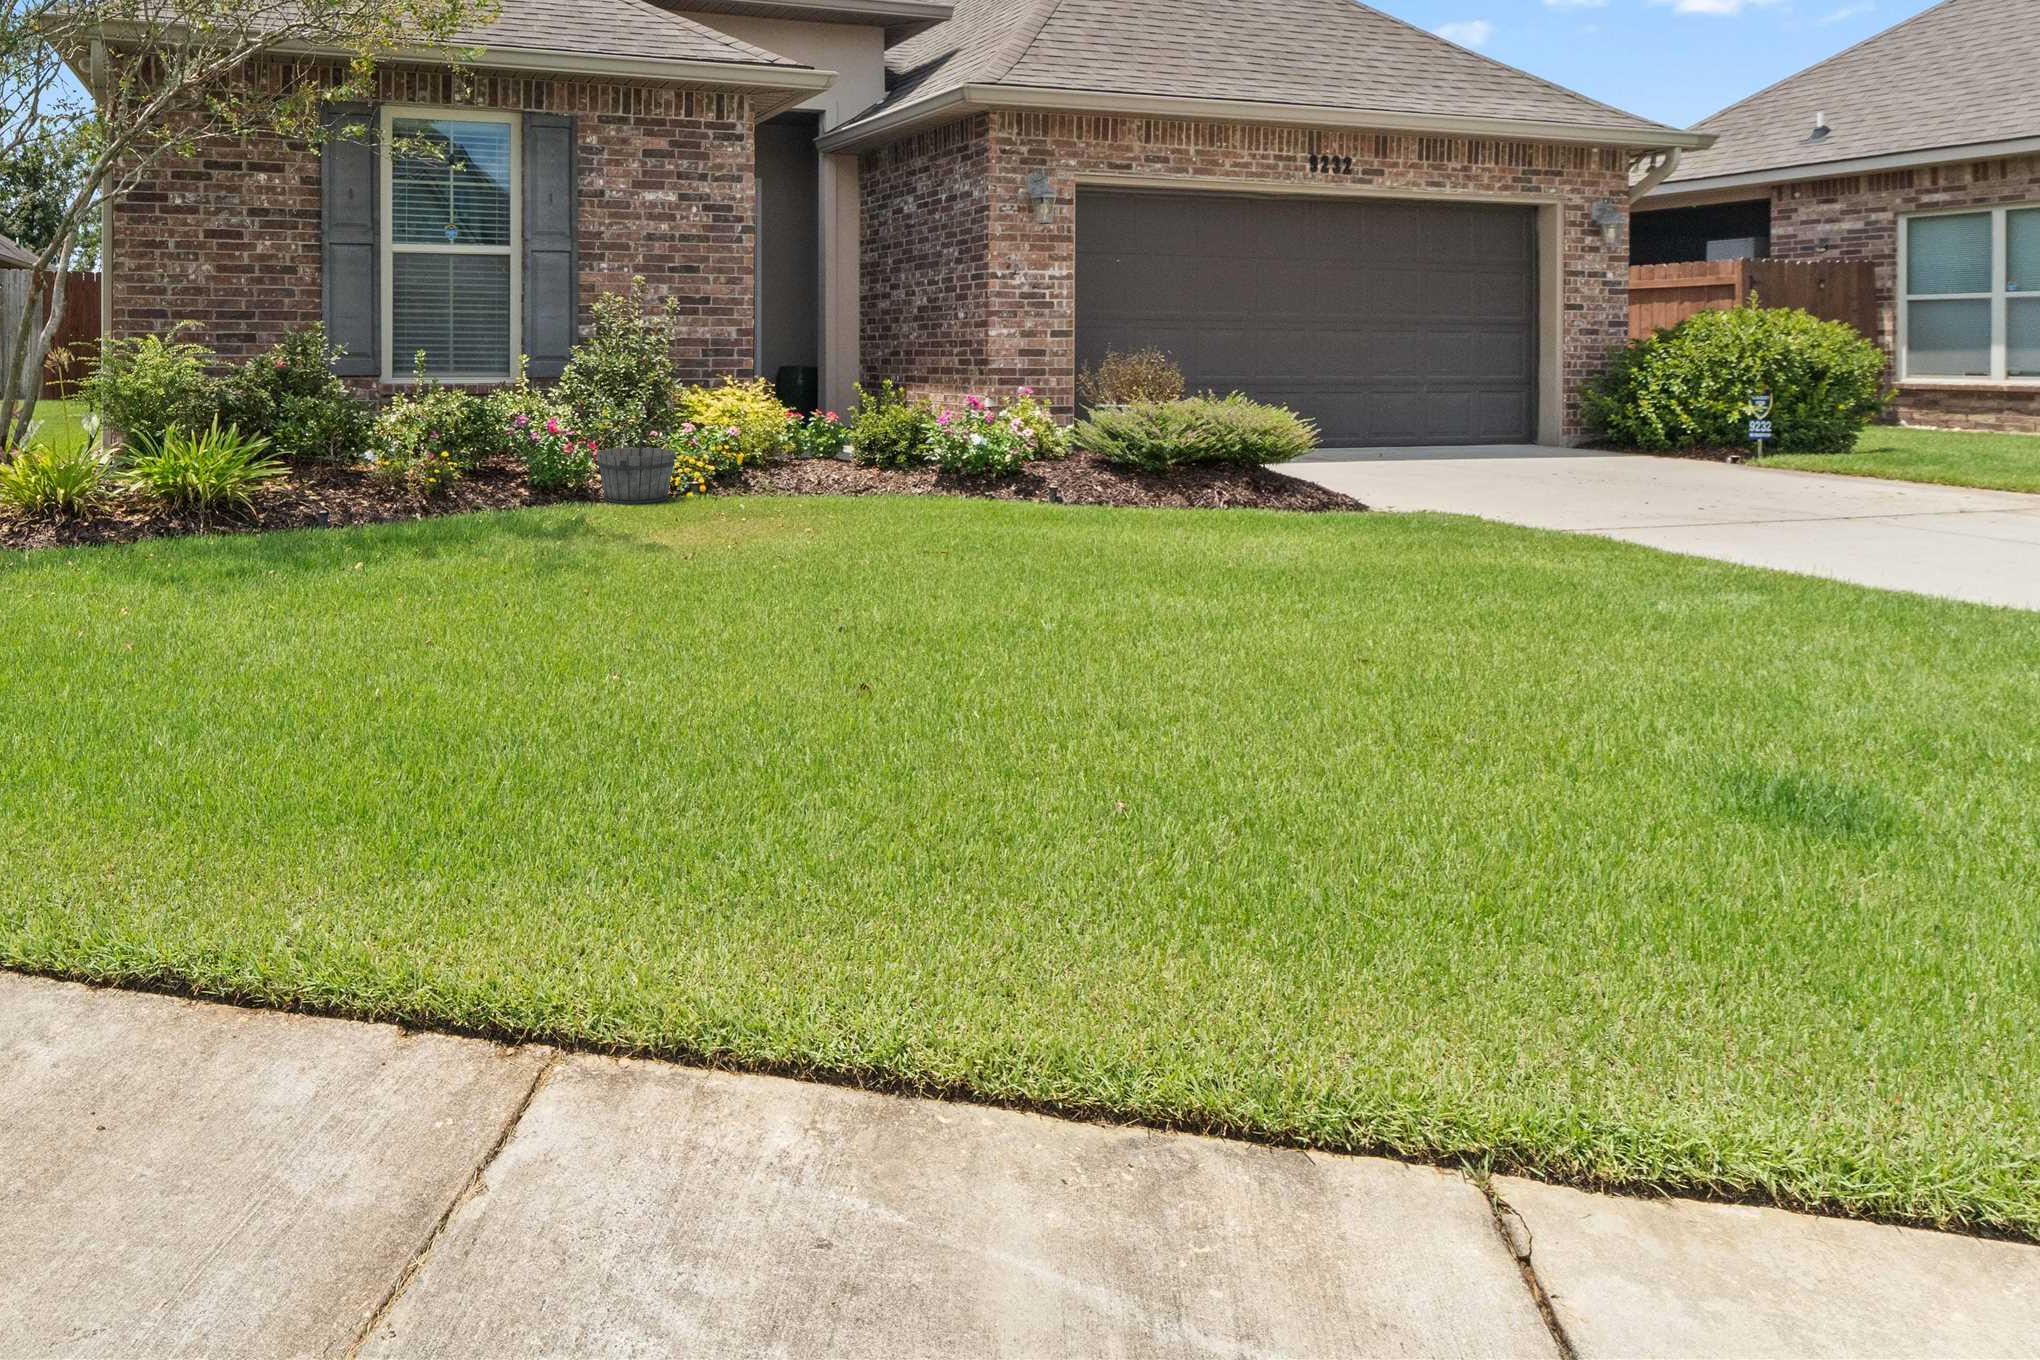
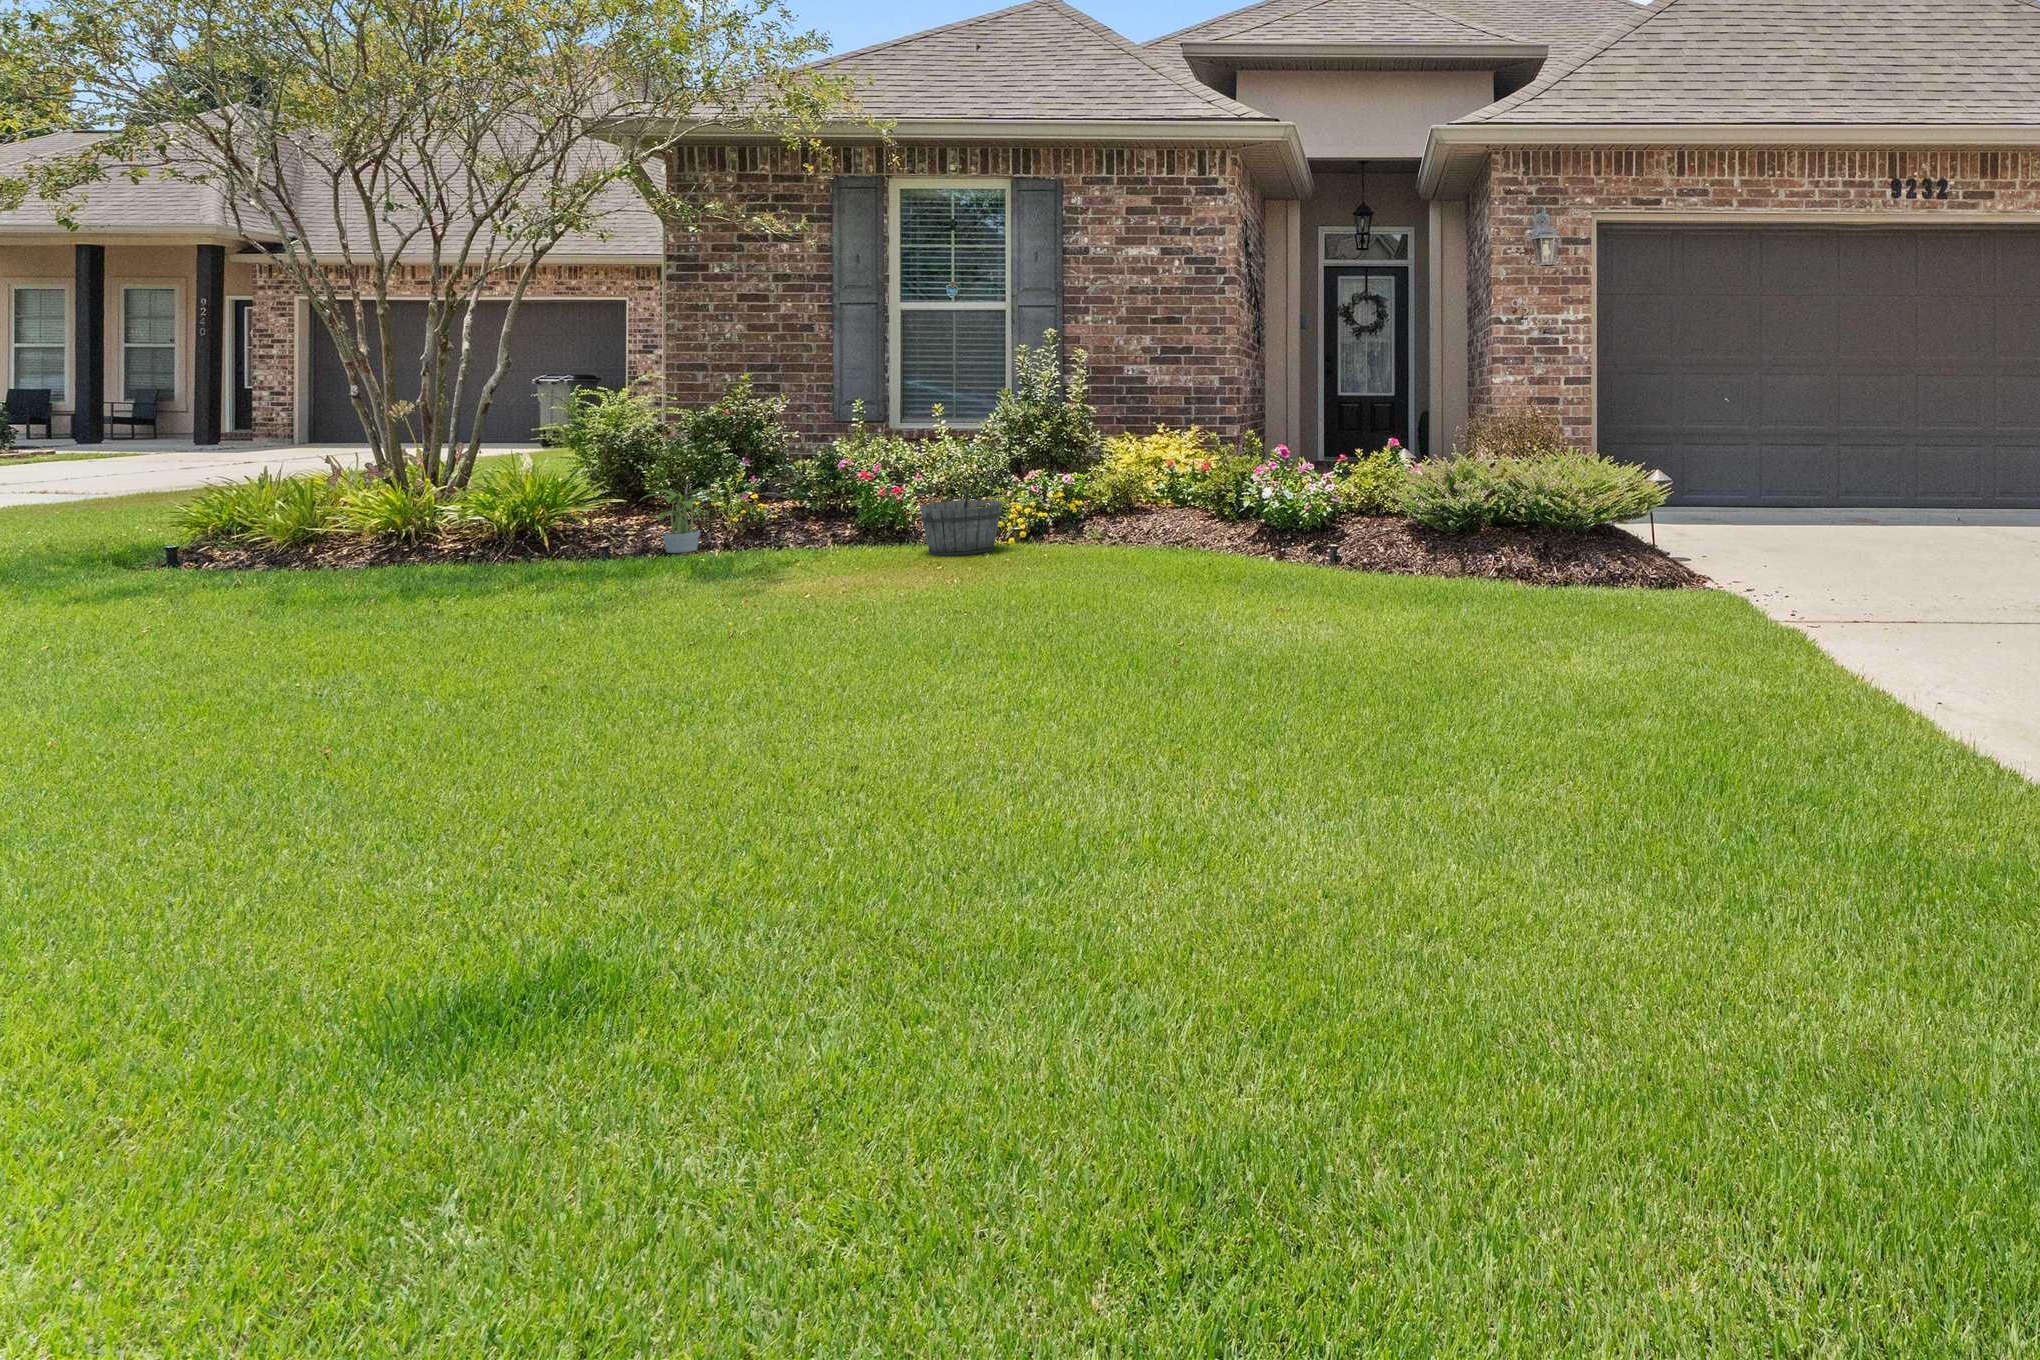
potted plant: none [291,442,364,512] -> present [639,490,723,553]

